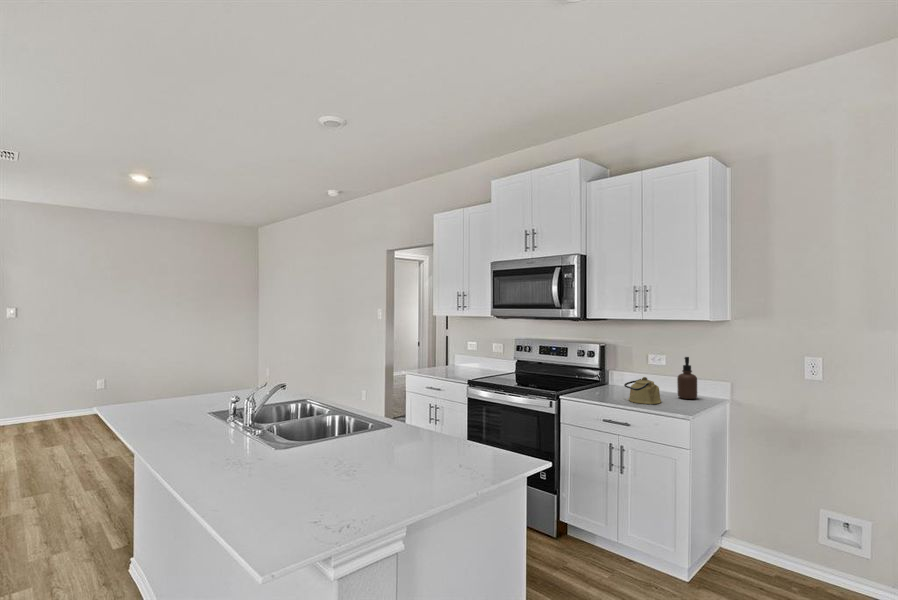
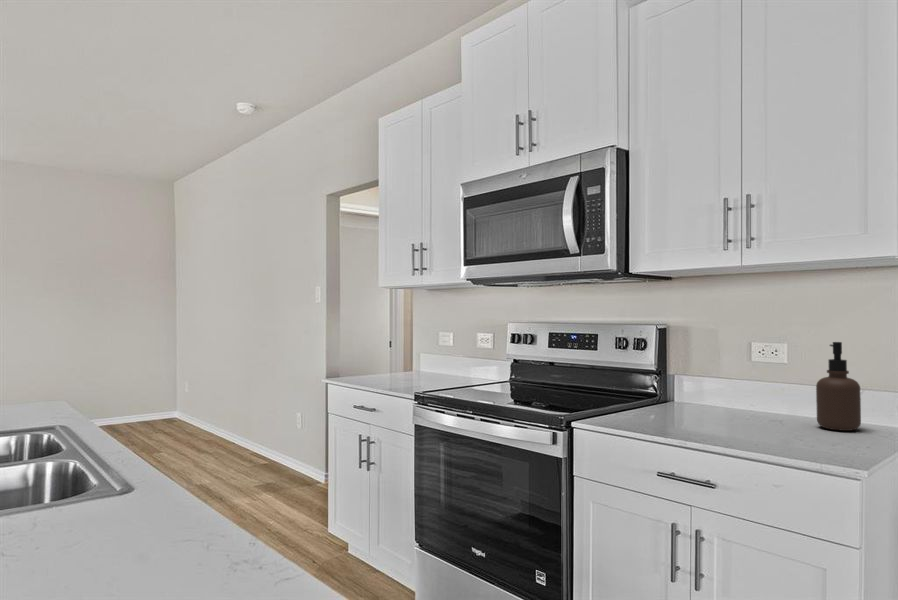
kettle: present [624,377,661,404] -> none [703,382,784,439]

